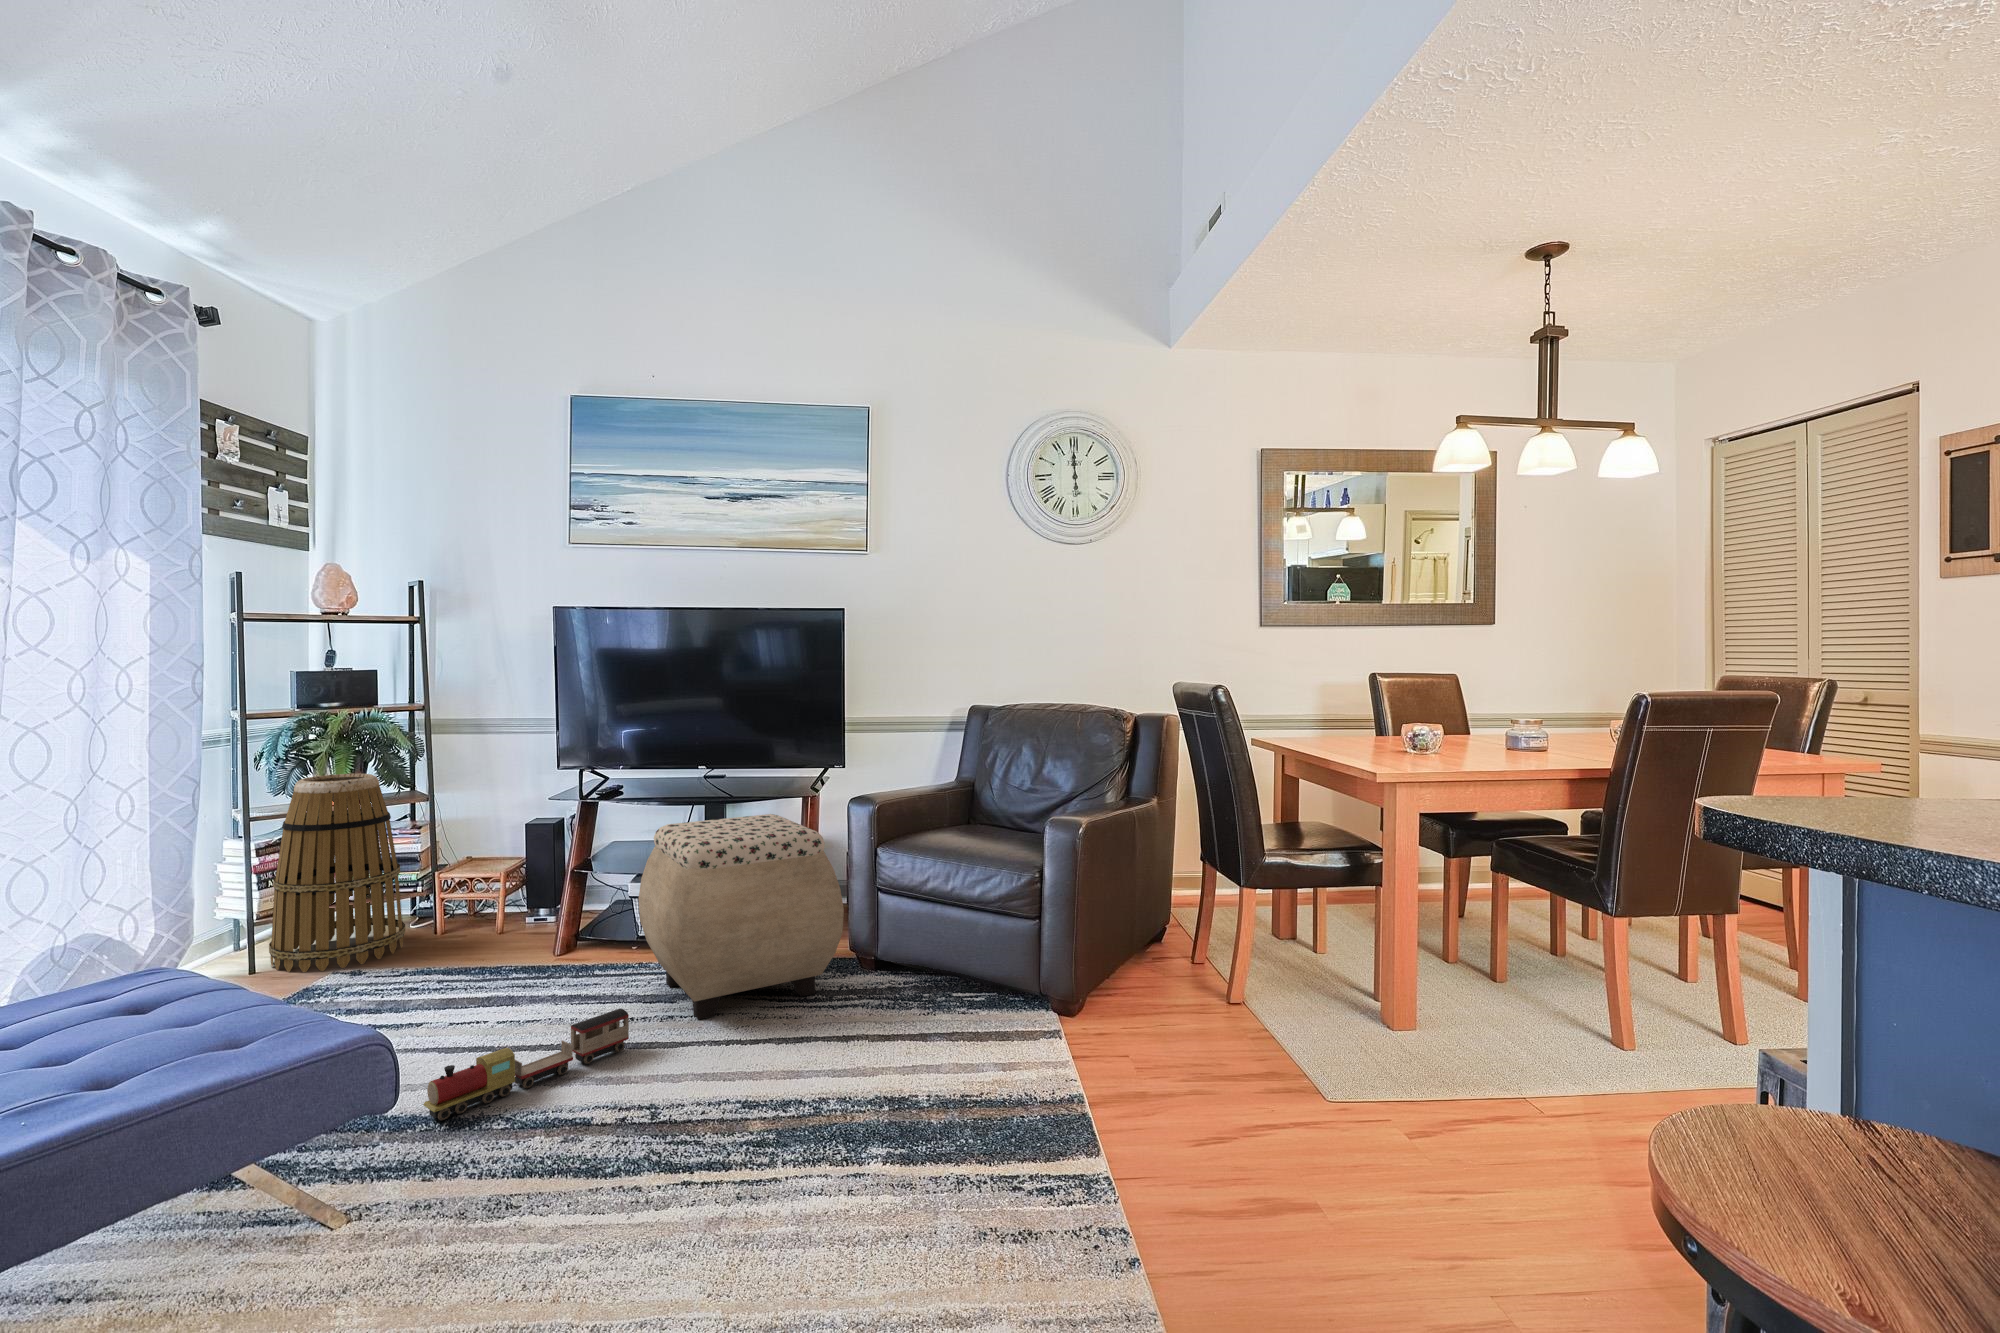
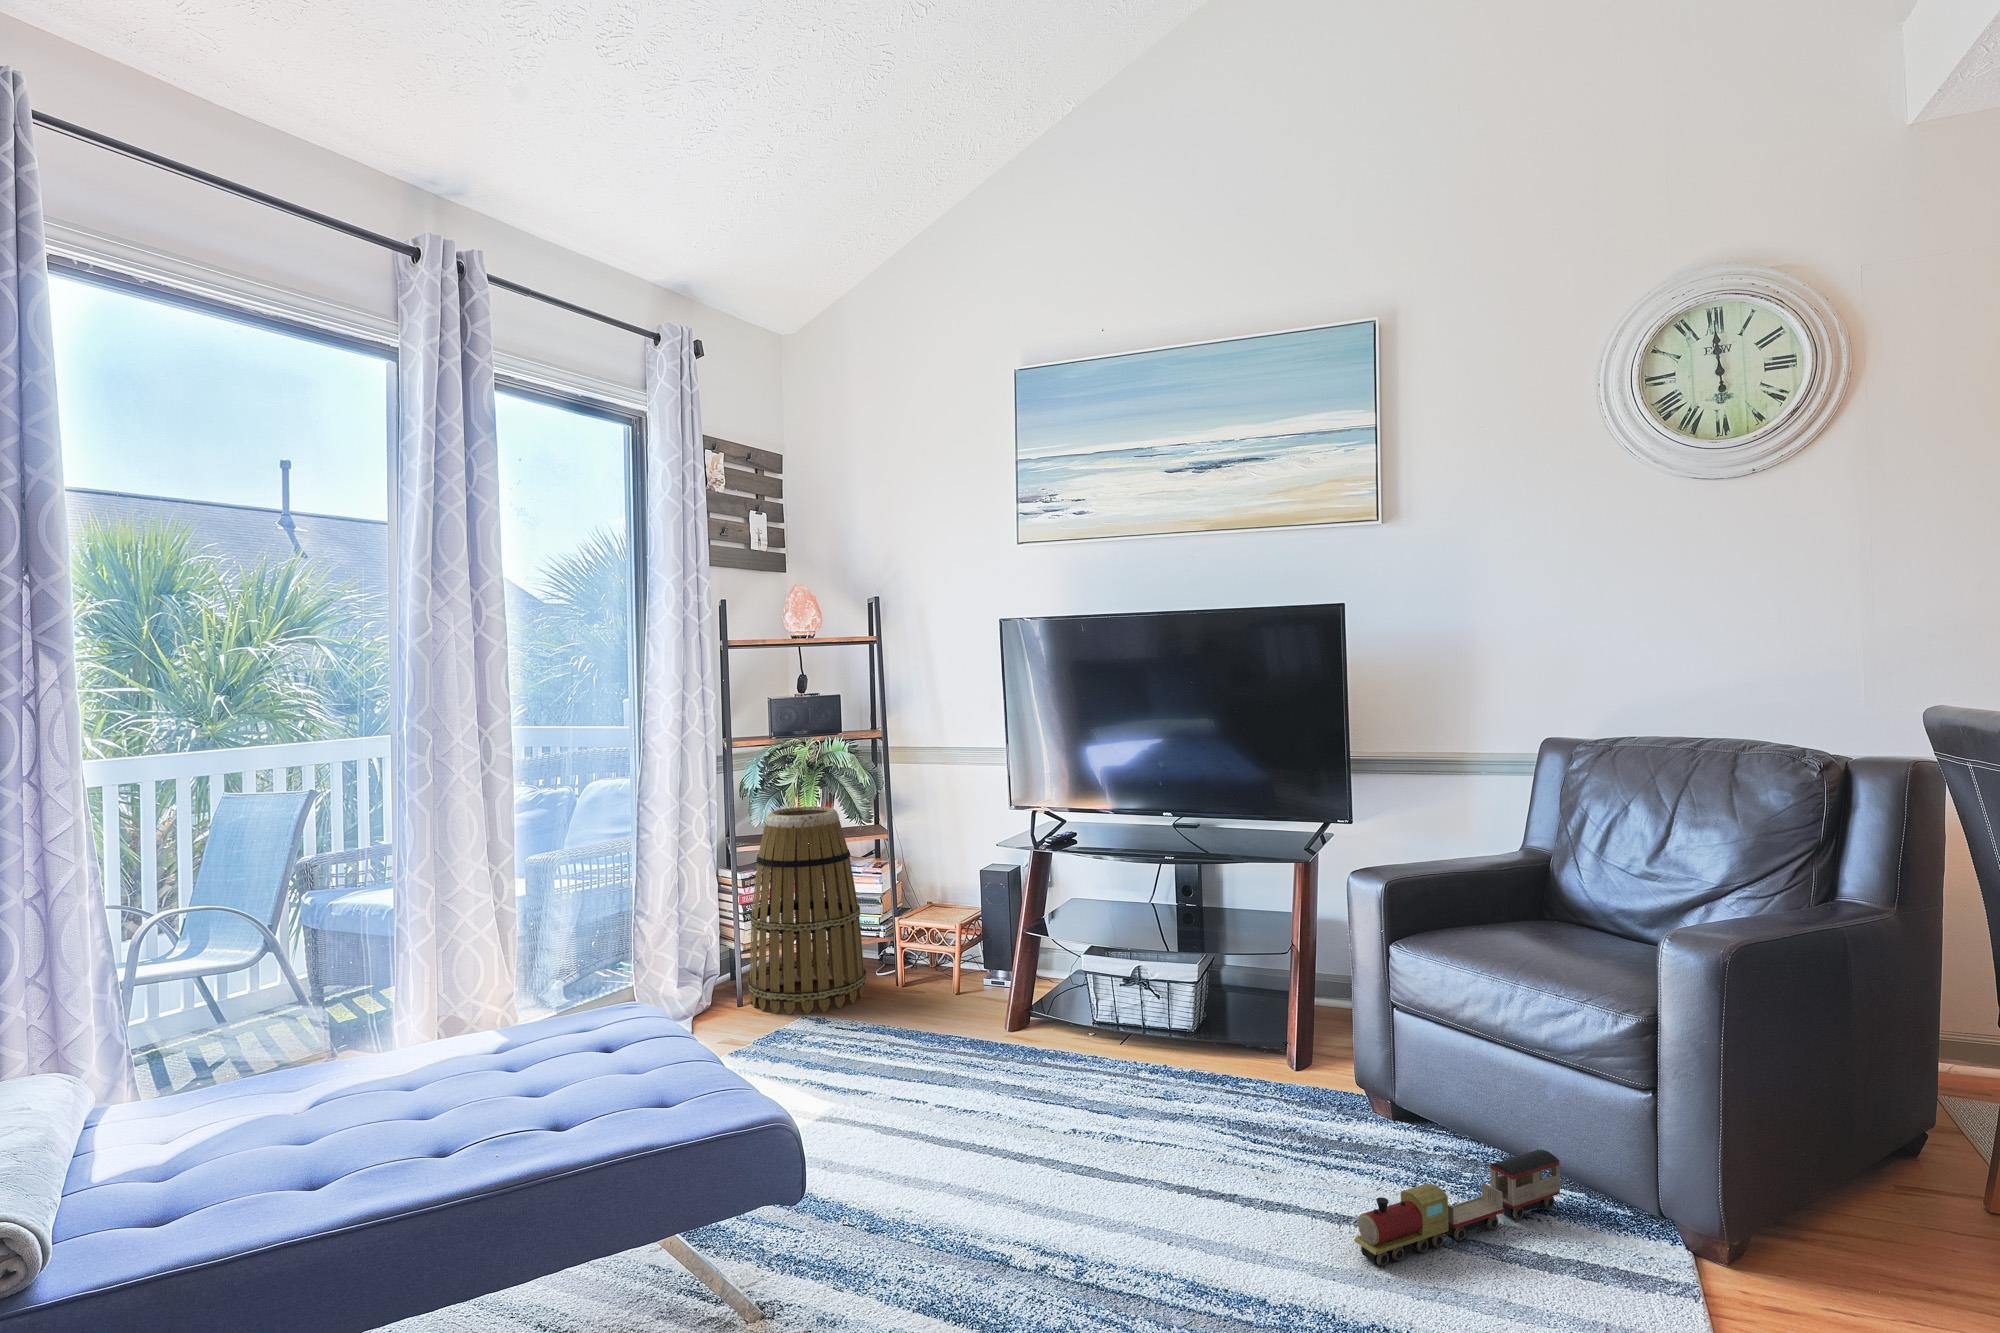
ottoman: present [639,814,844,1020] -> none [1087,886,1341,1149]
toy train: present [423,1009,629,1120] -> present [1354,1150,1560,1266]

